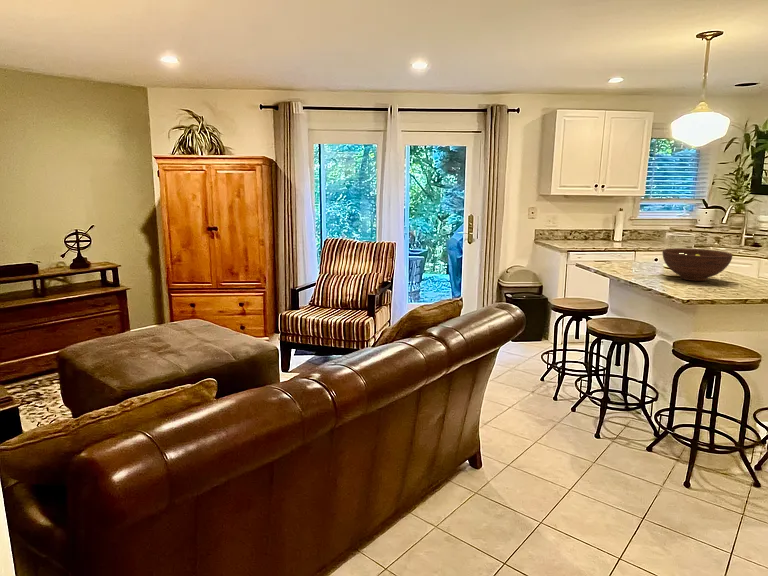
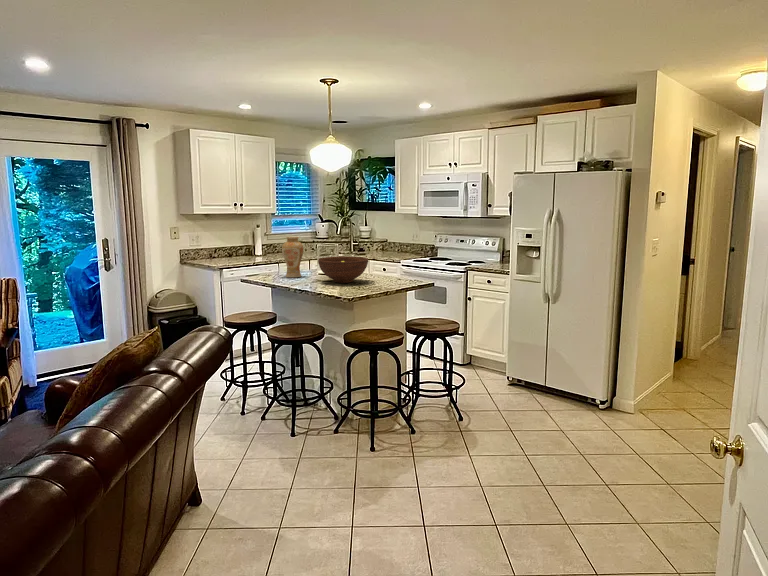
vase: none [625,222,652,268] -> present [282,237,304,277]

